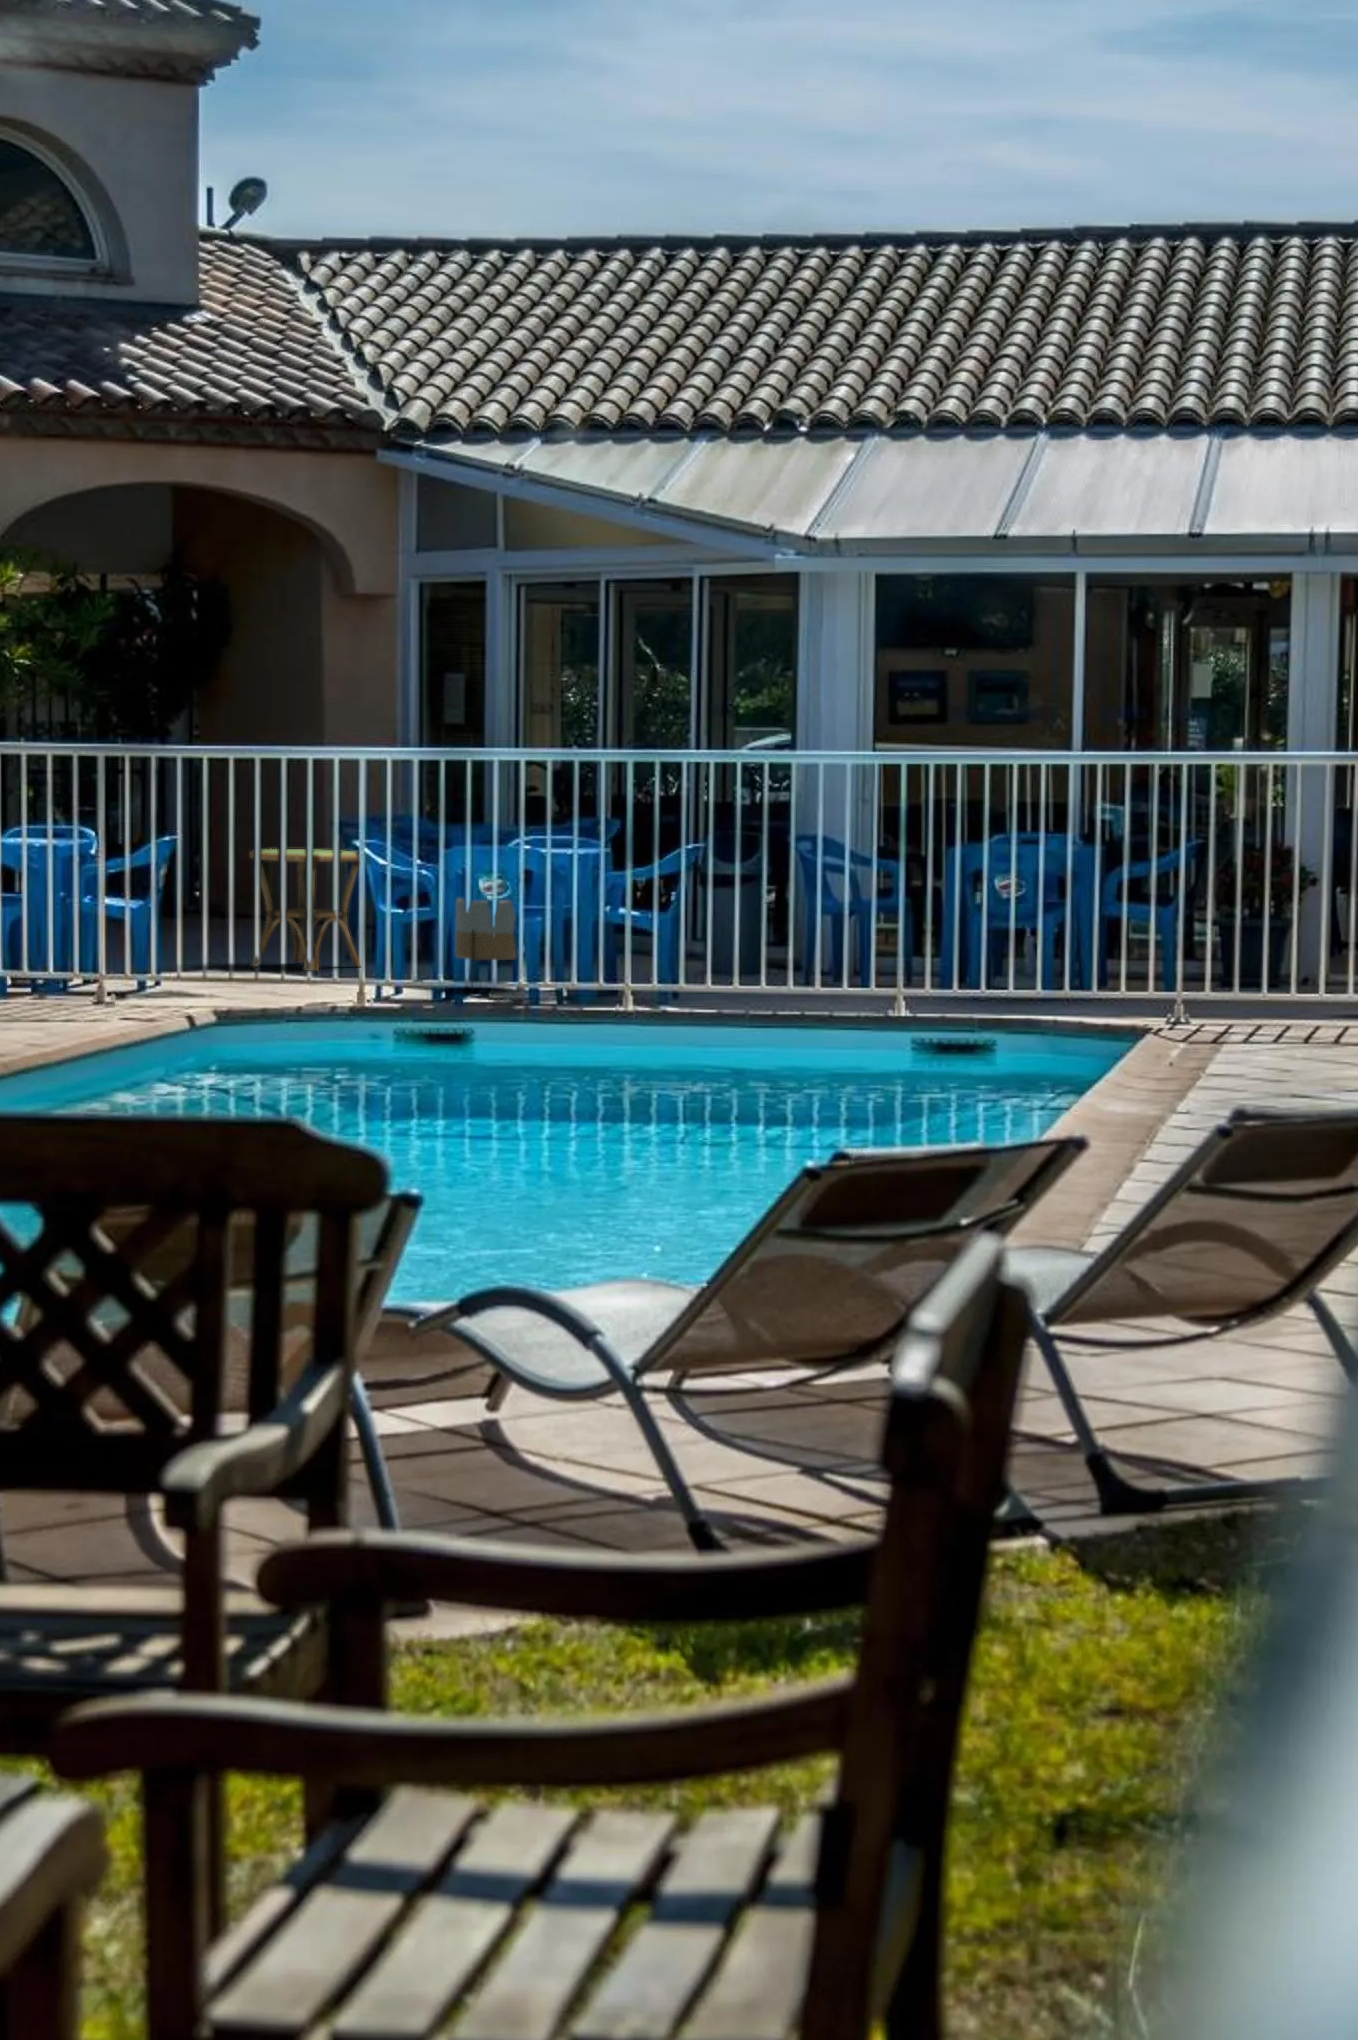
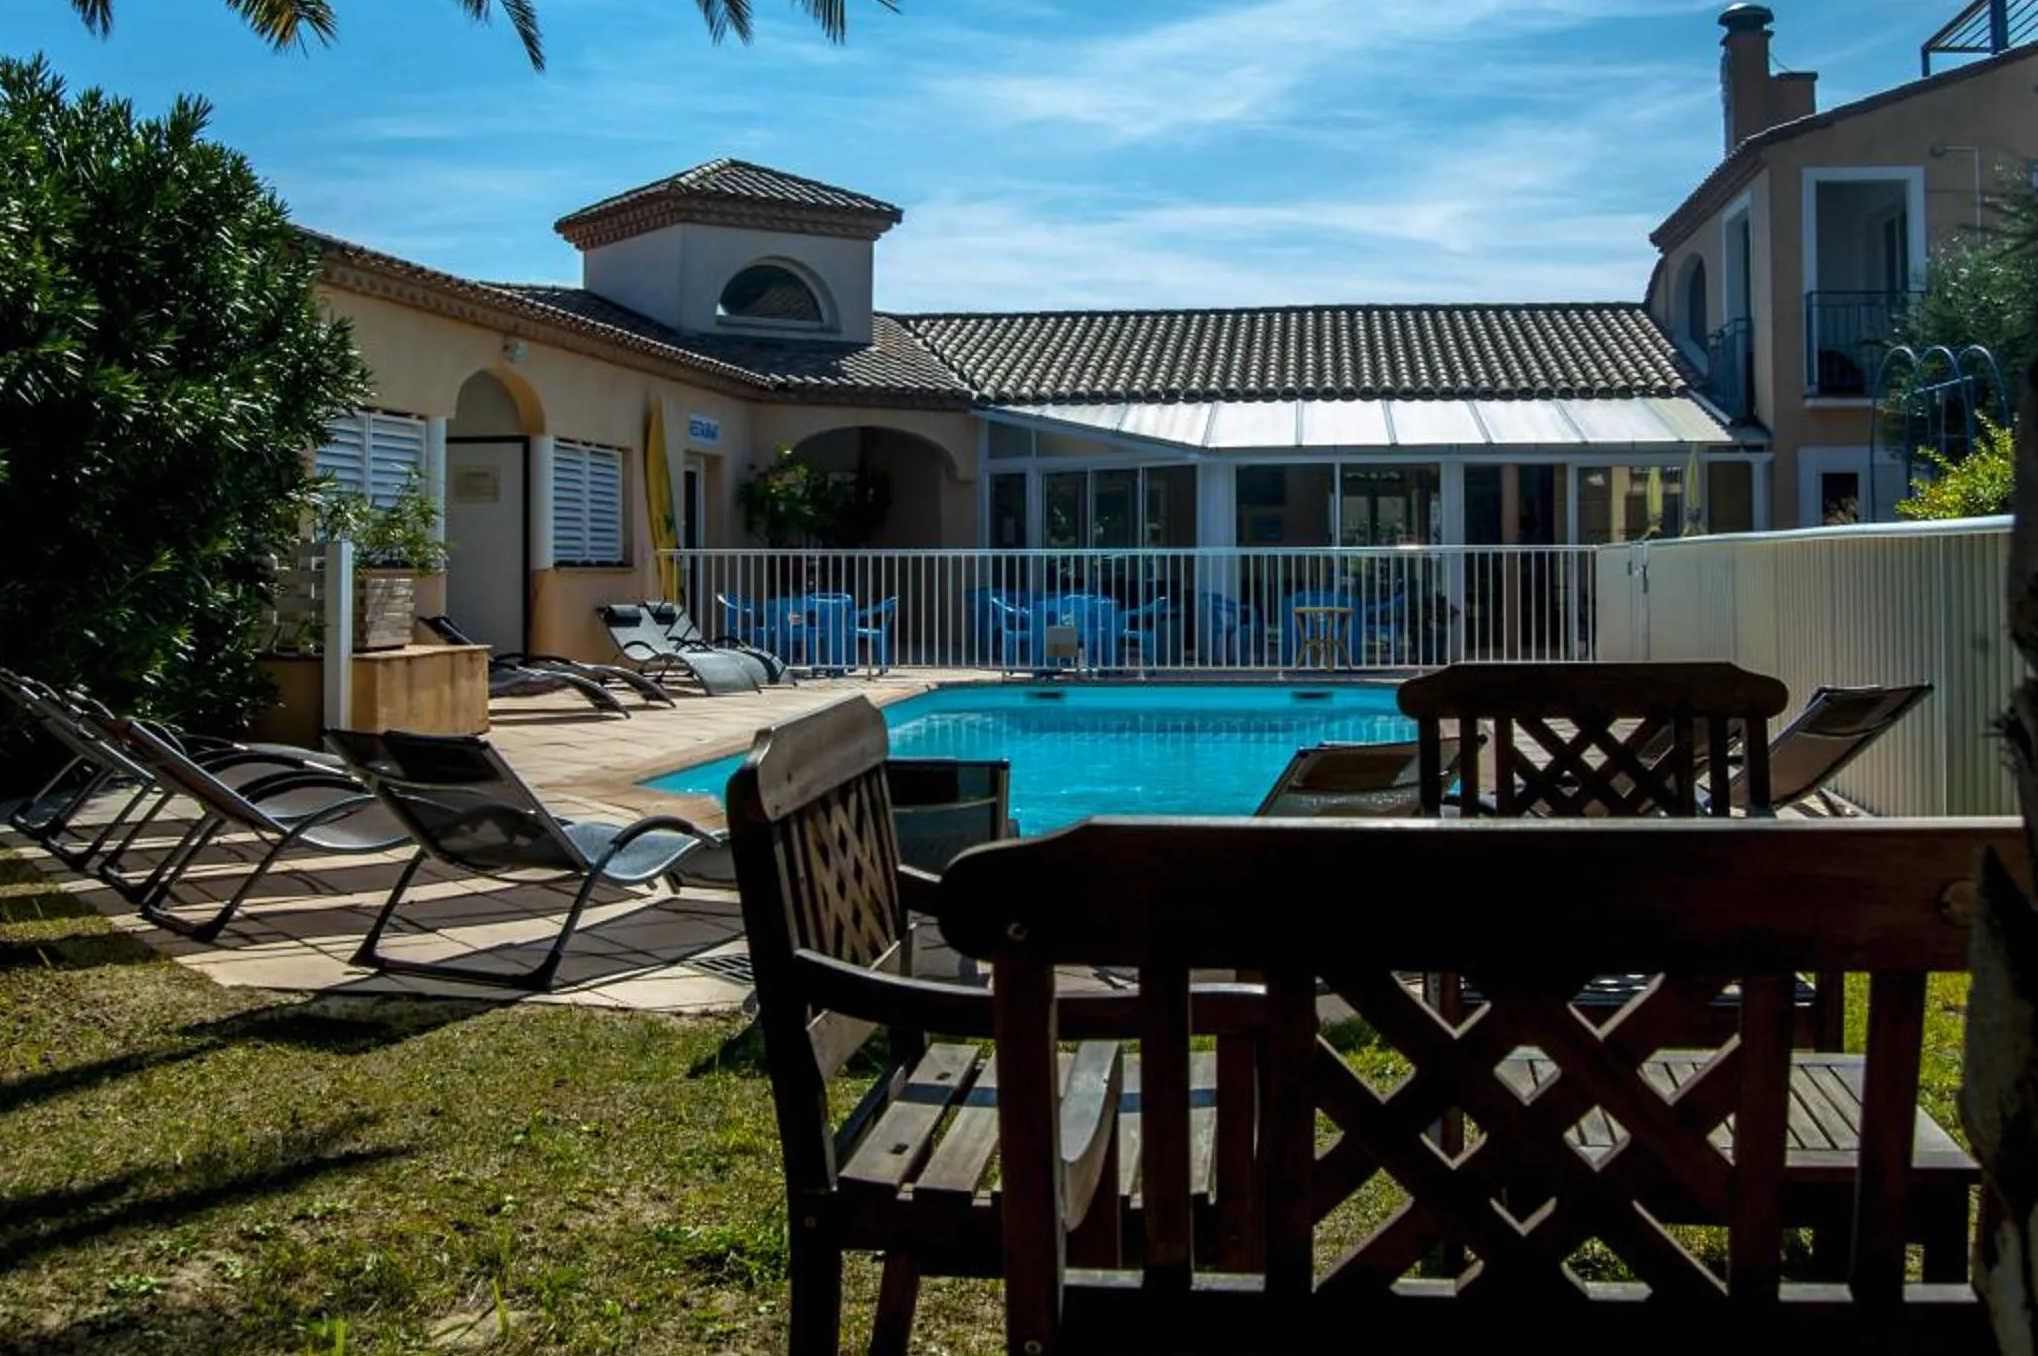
side table: present [249,849,361,971] -> present [1293,607,1353,672]

